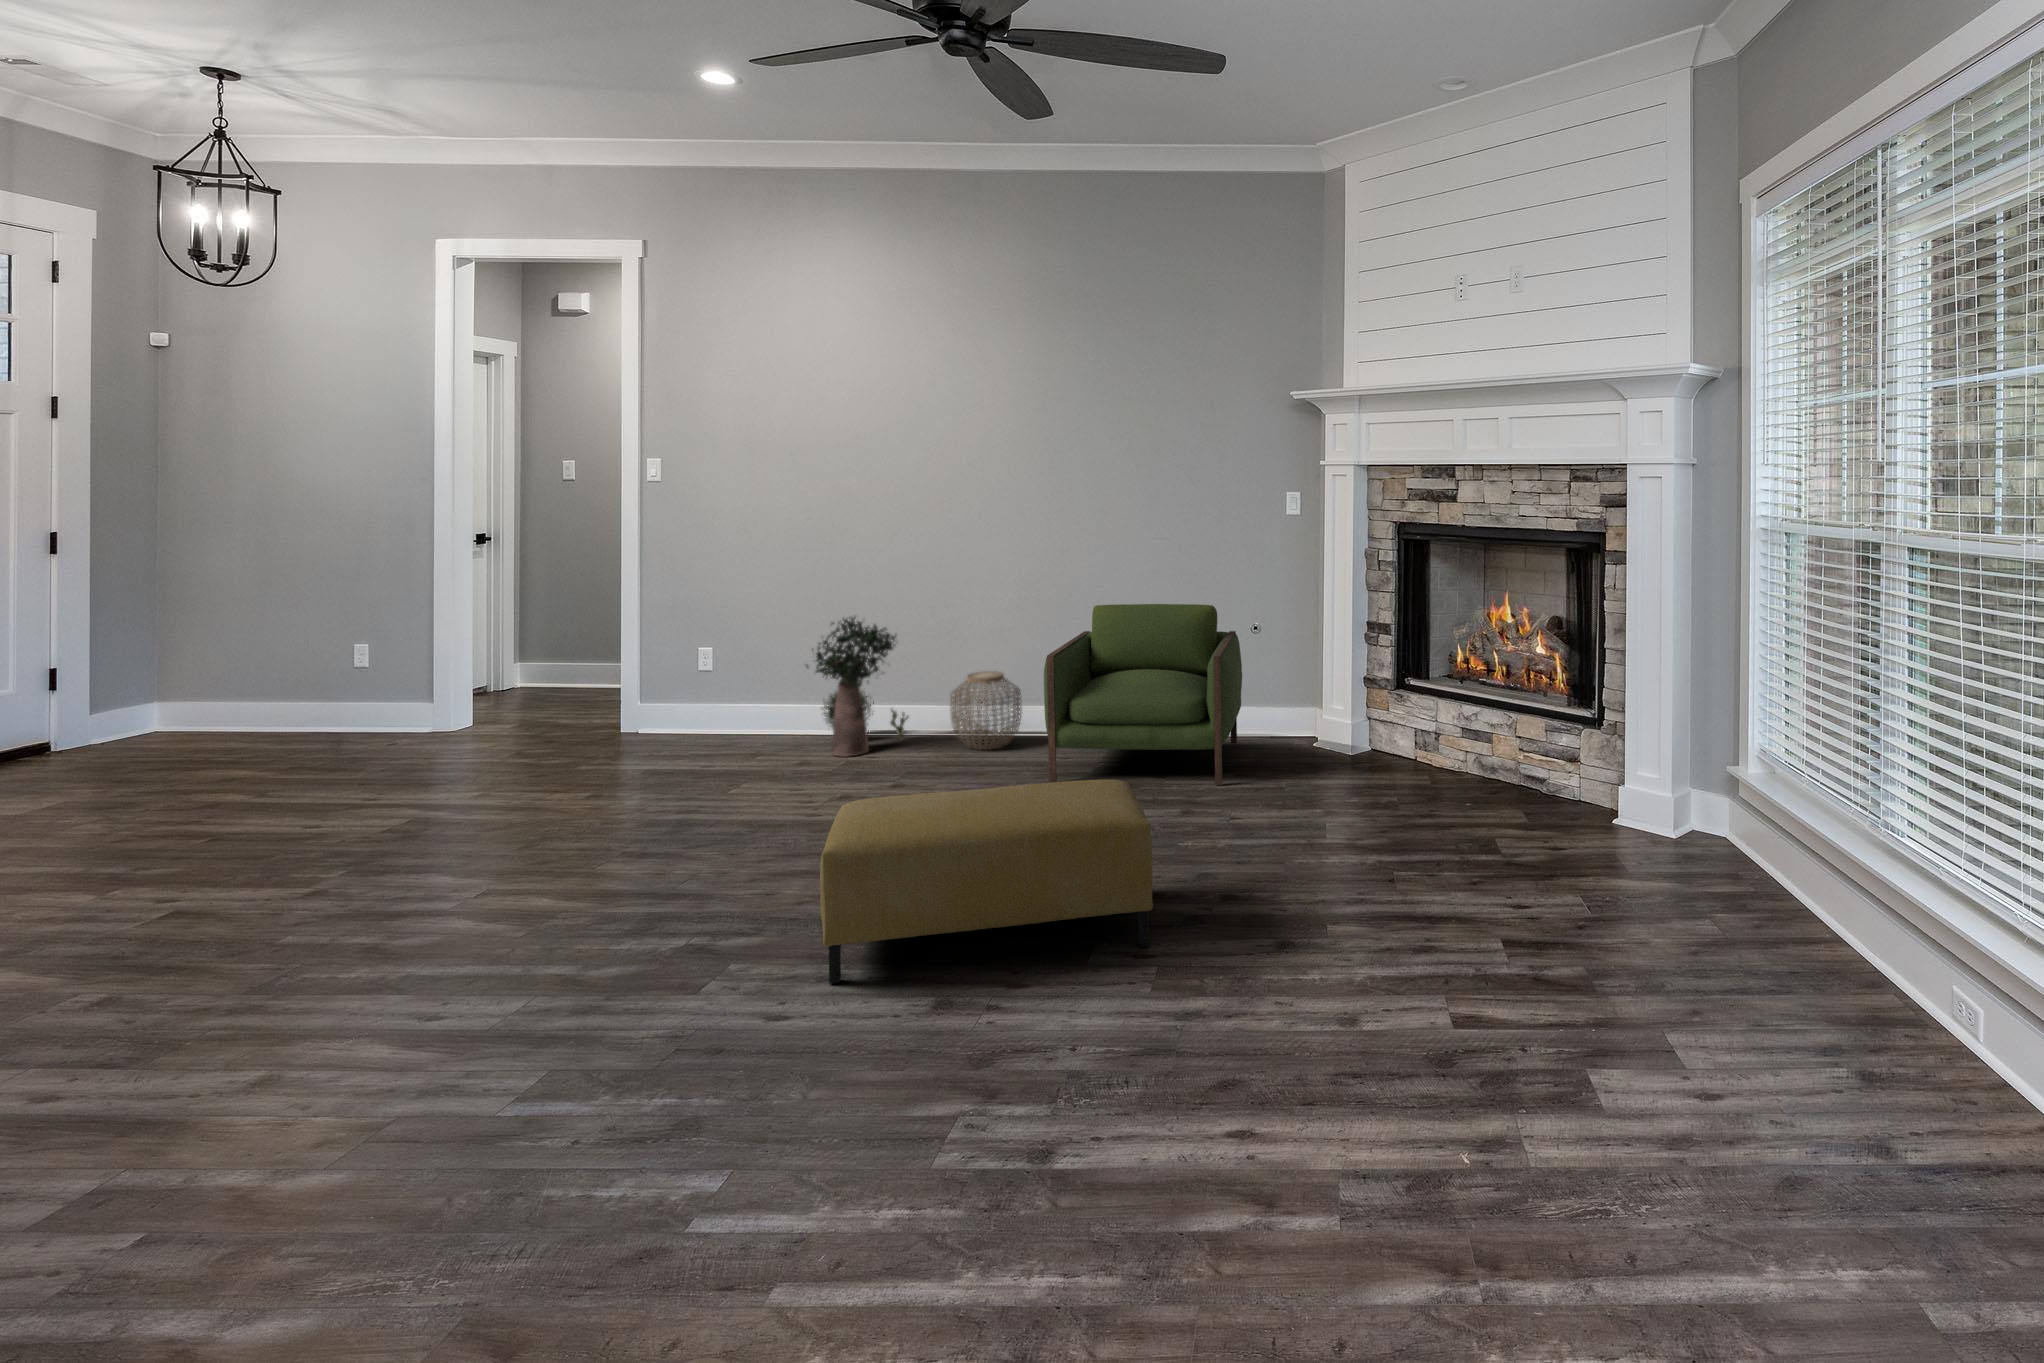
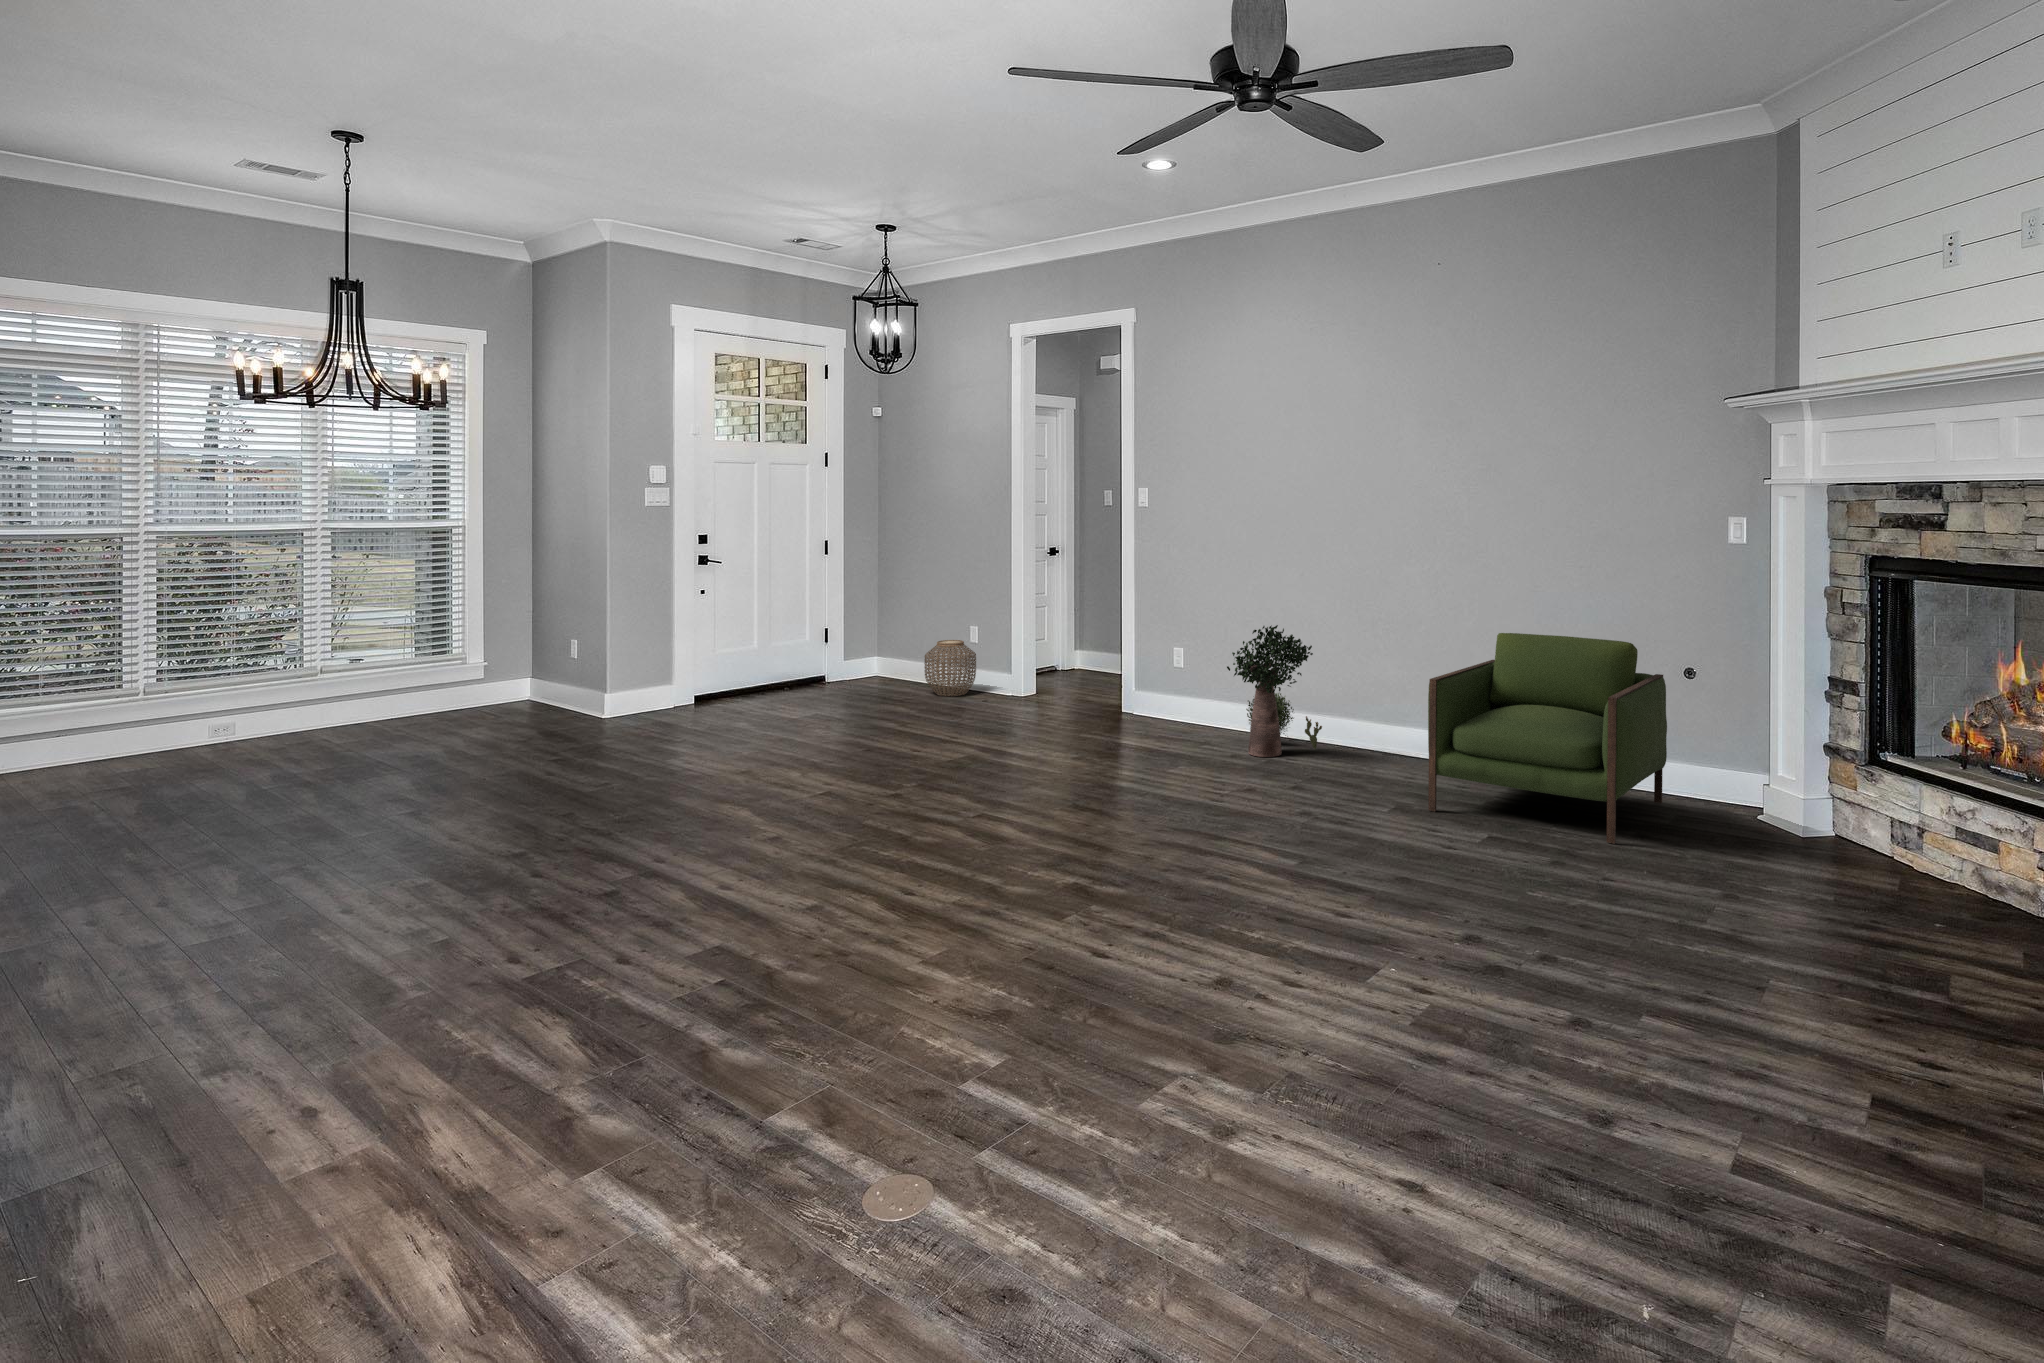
woven basket: present [950,671,1021,749] -> present [924,640,976,696]
ottoman: present [820,779,1153,984] -> none [1131,787,1450,985]

